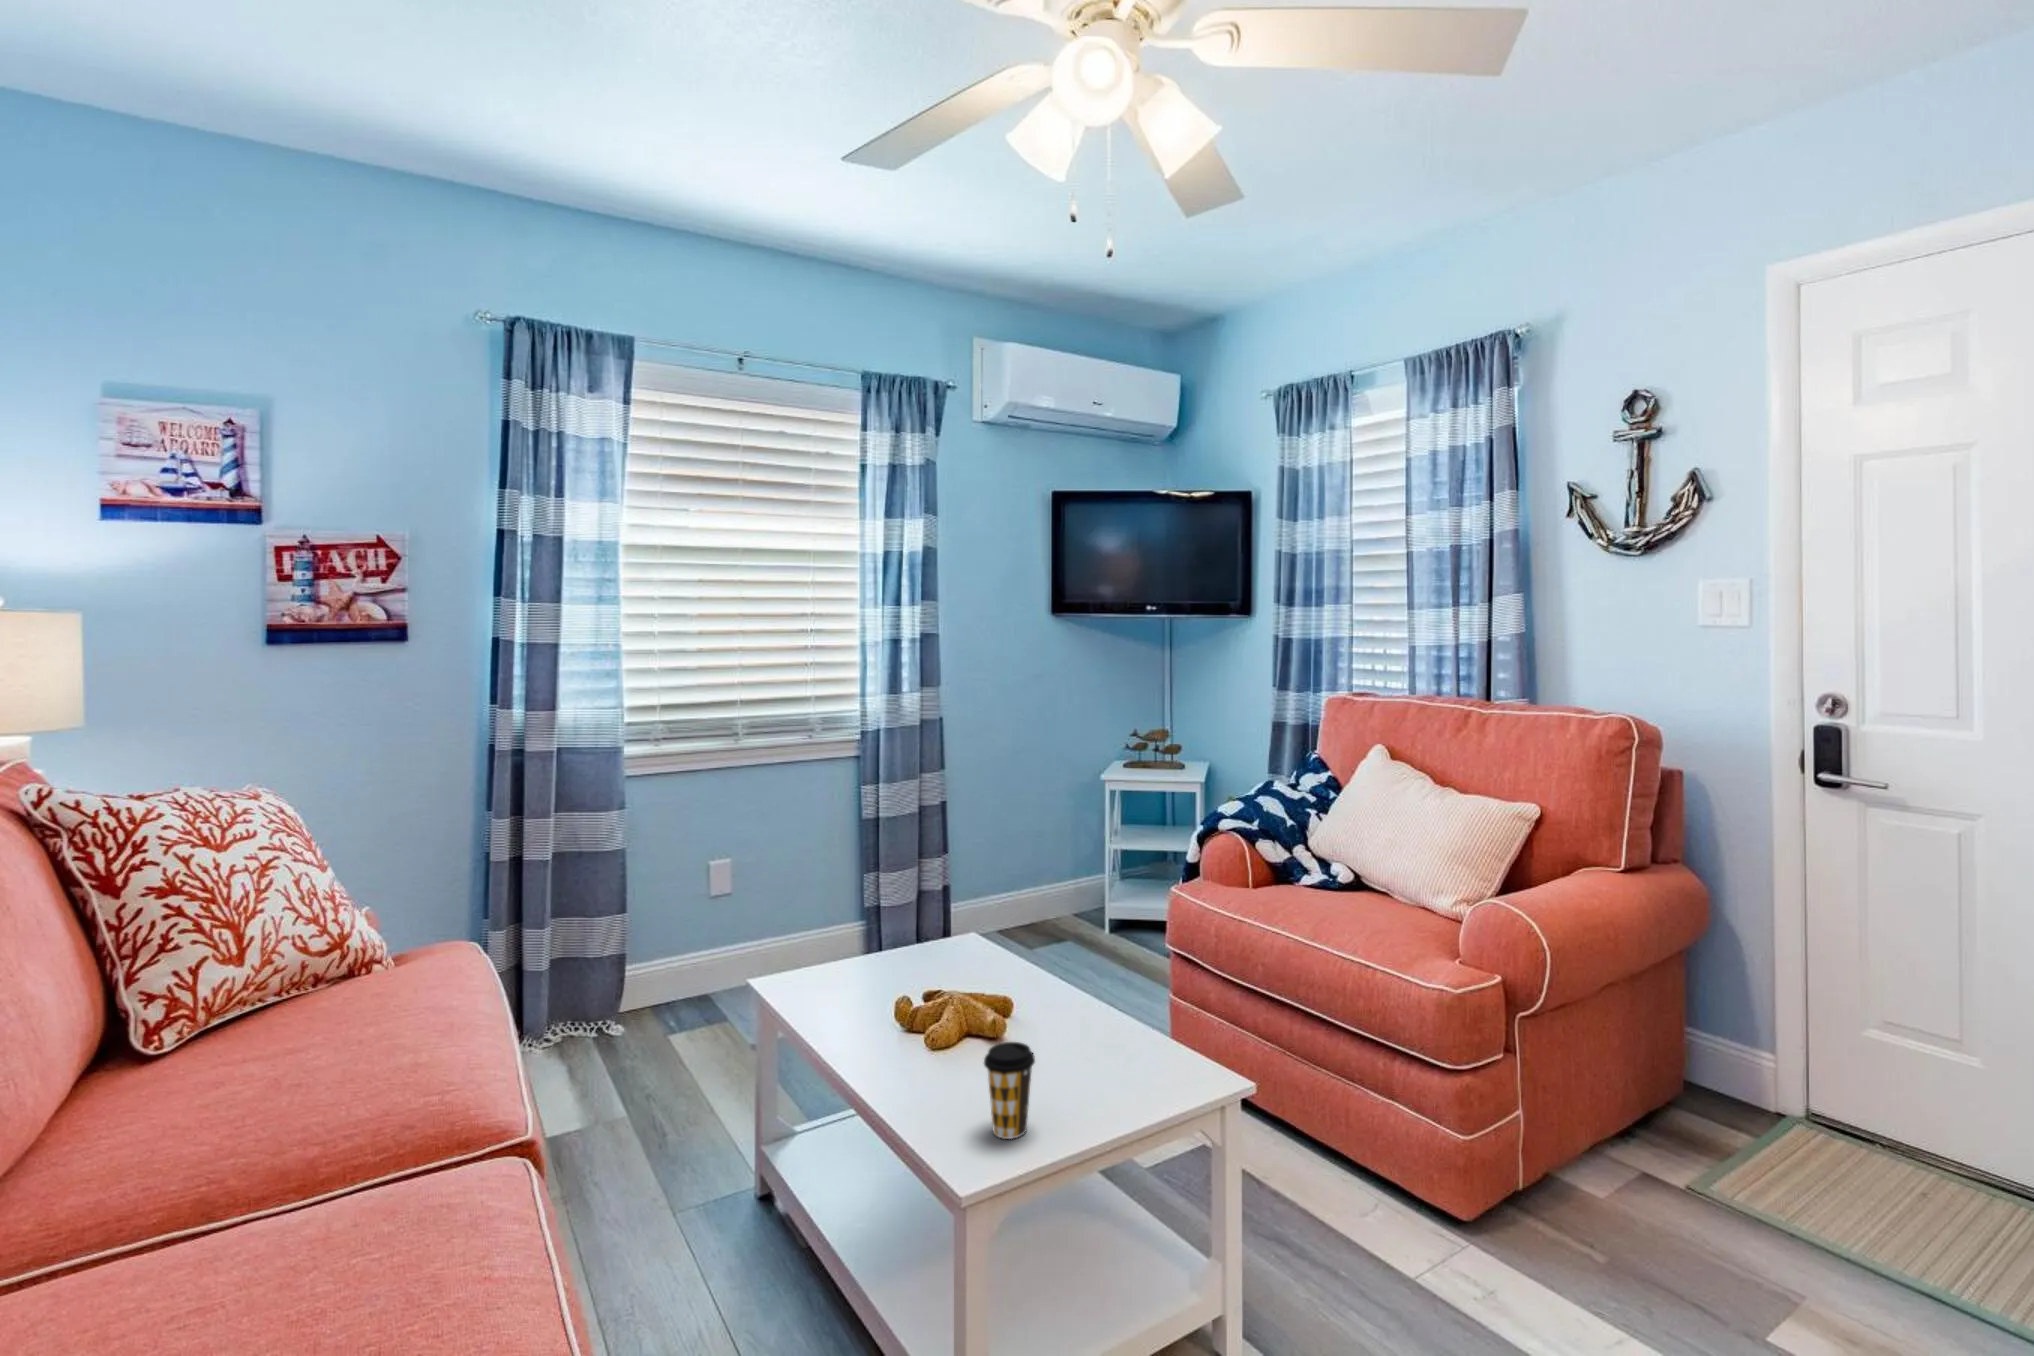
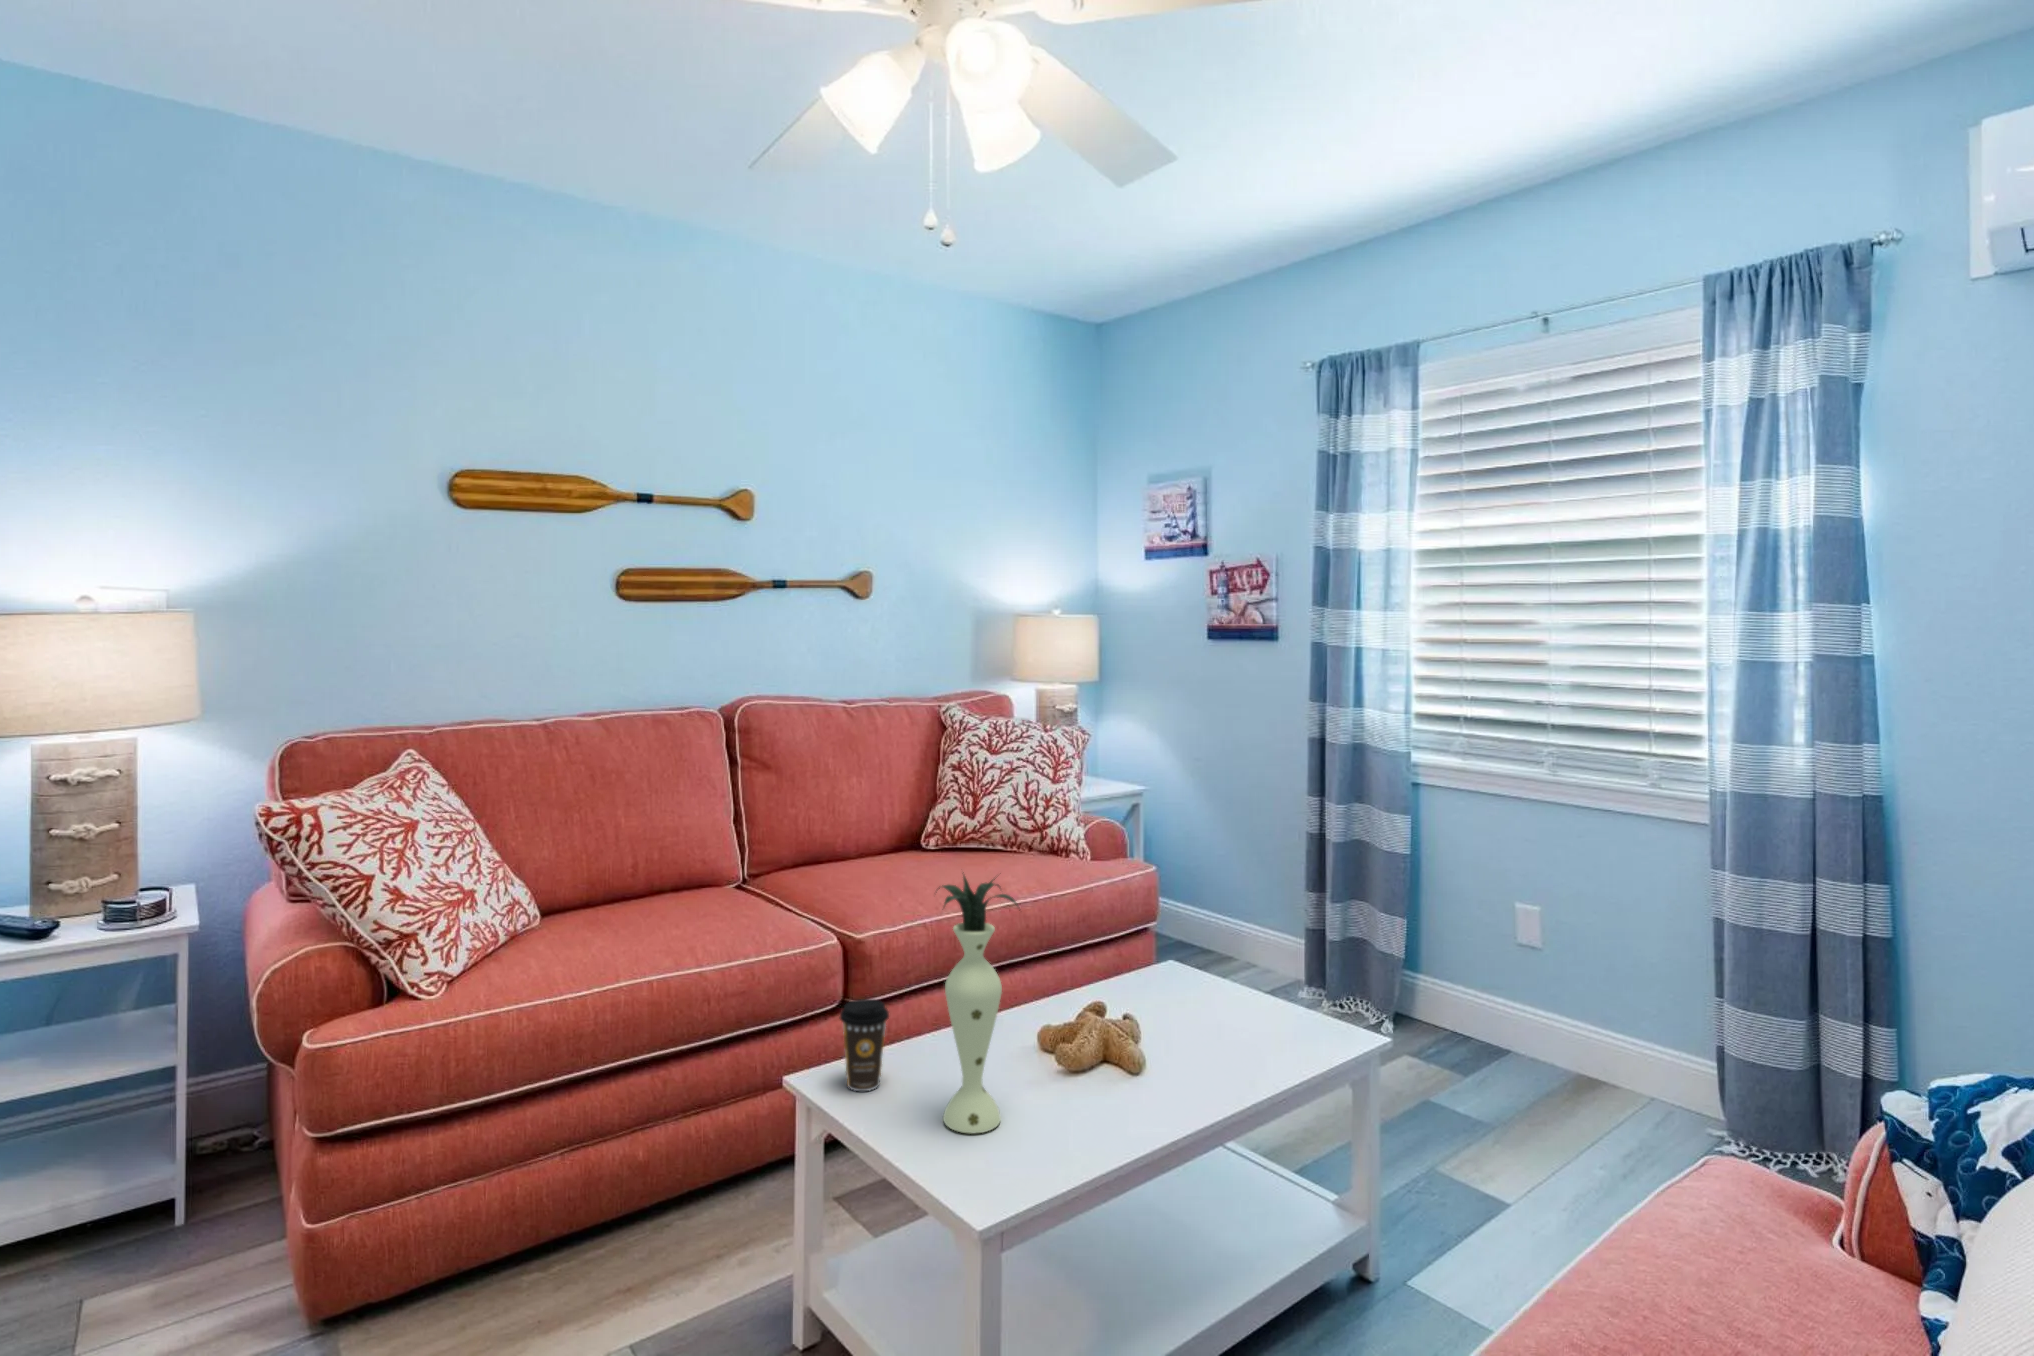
vase: none [1058,863,1134,1089] -> present [939,876,1017,1133]

